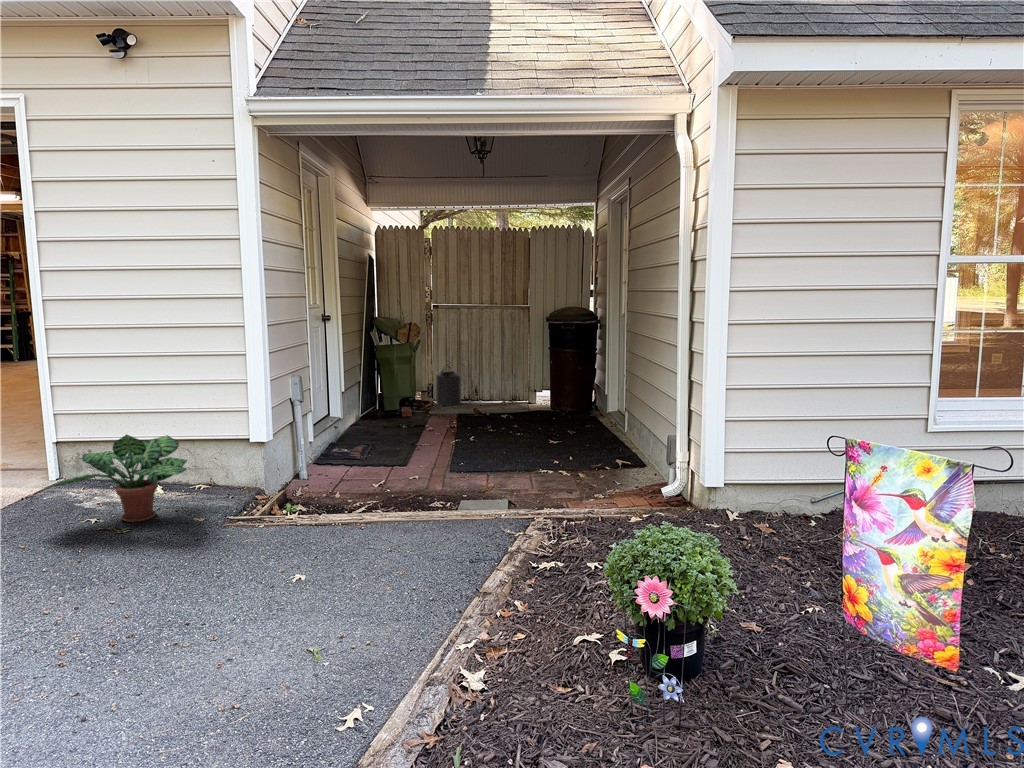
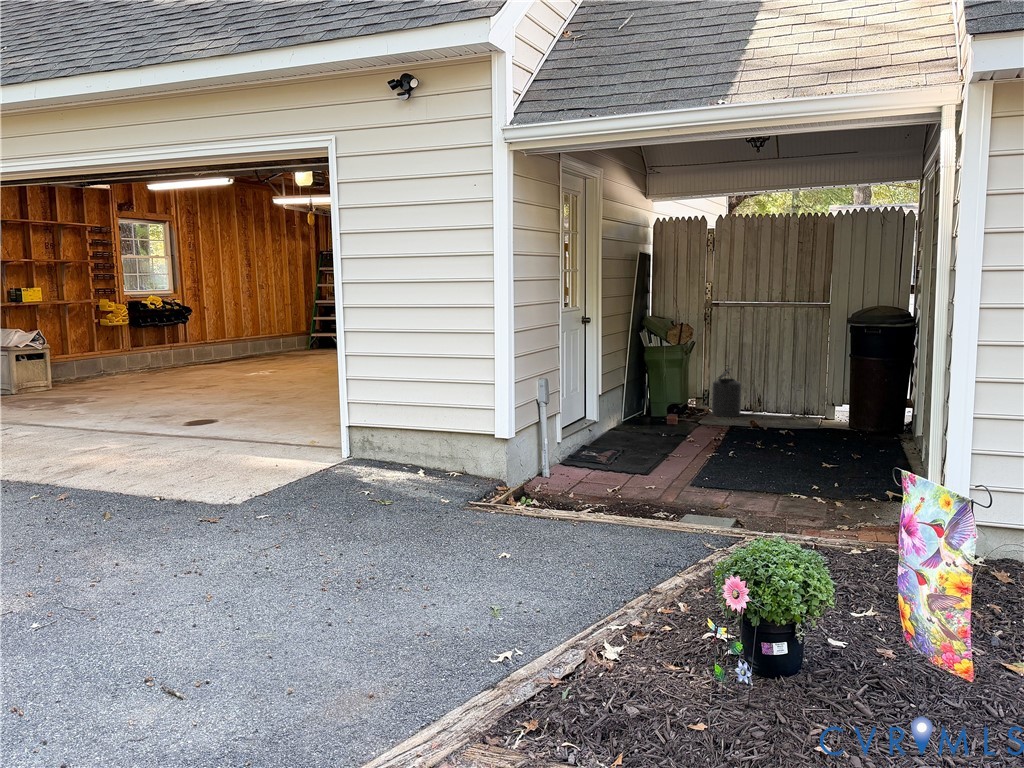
potted plant: present [45,434,187,522] -> none [334,422,441,497]

